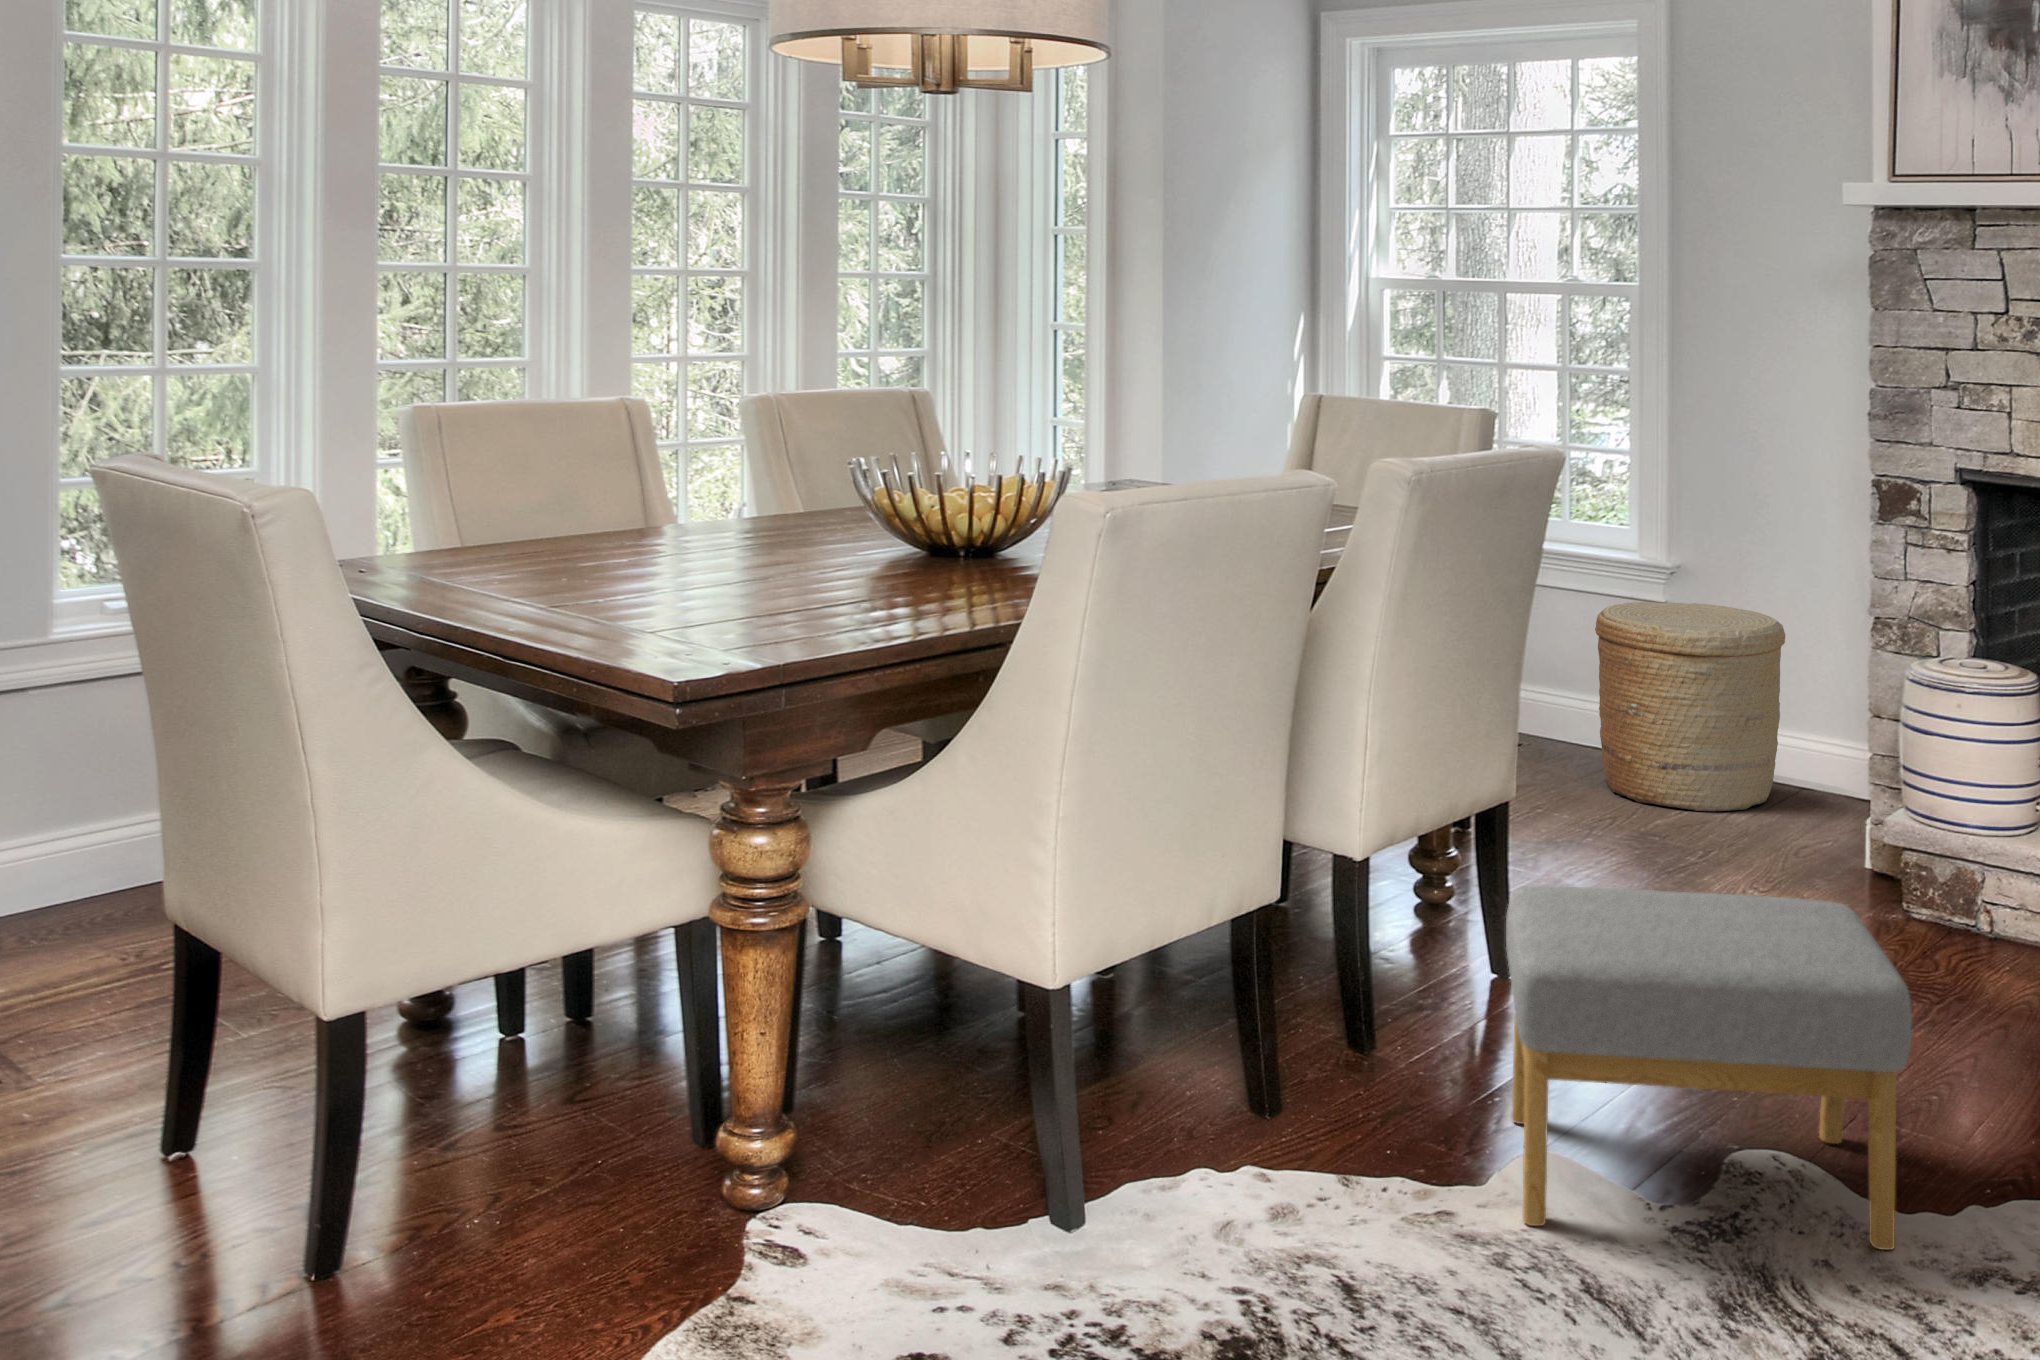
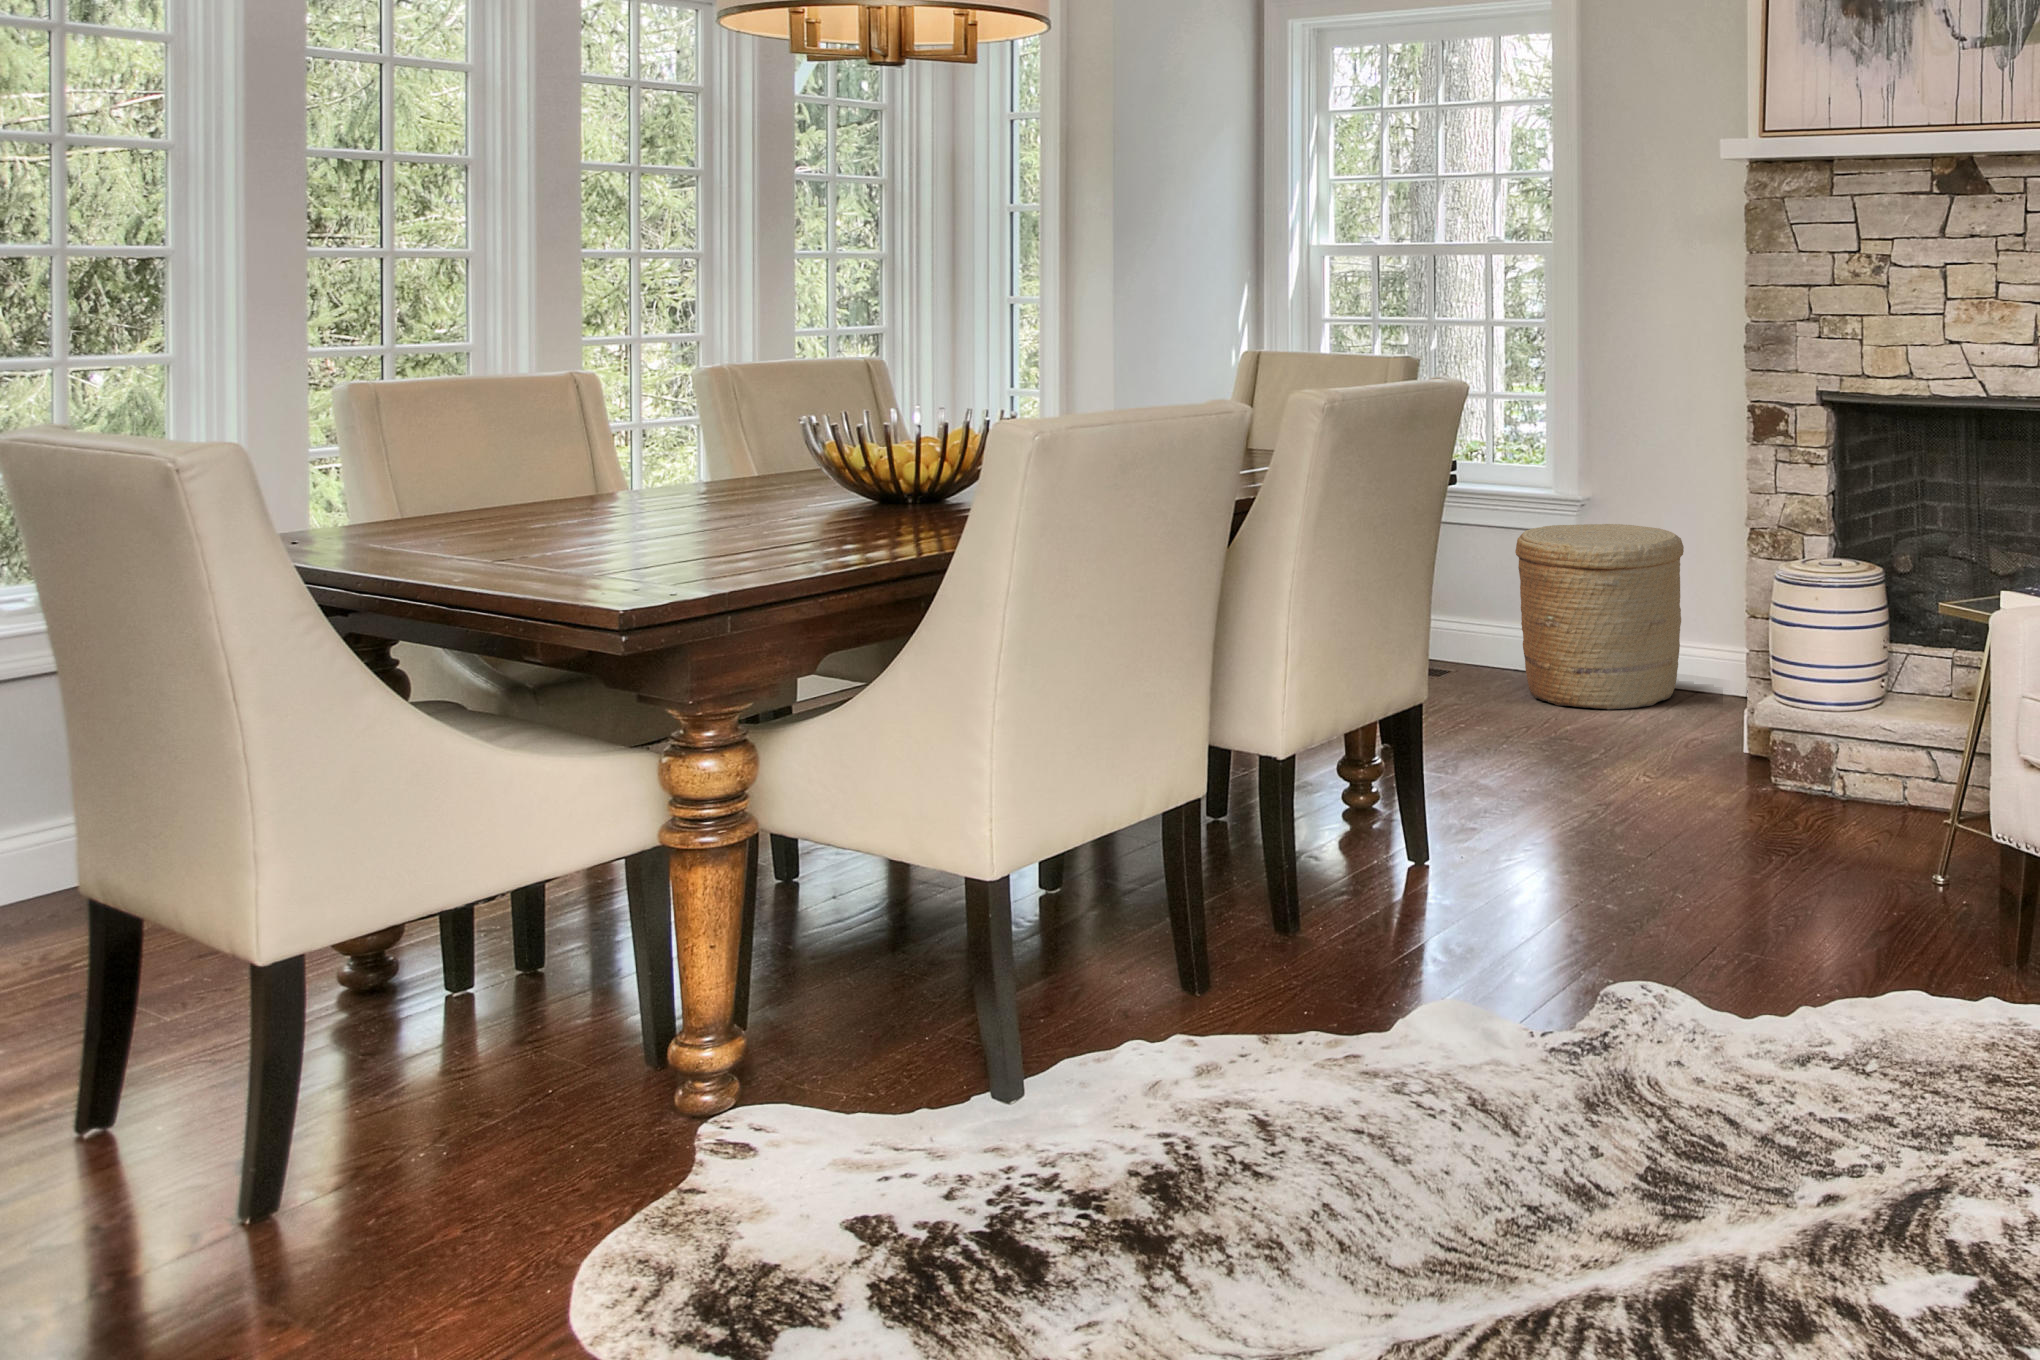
footstool: present [1506,886,1912,1250] -> none [1410,763,1746,1059]

